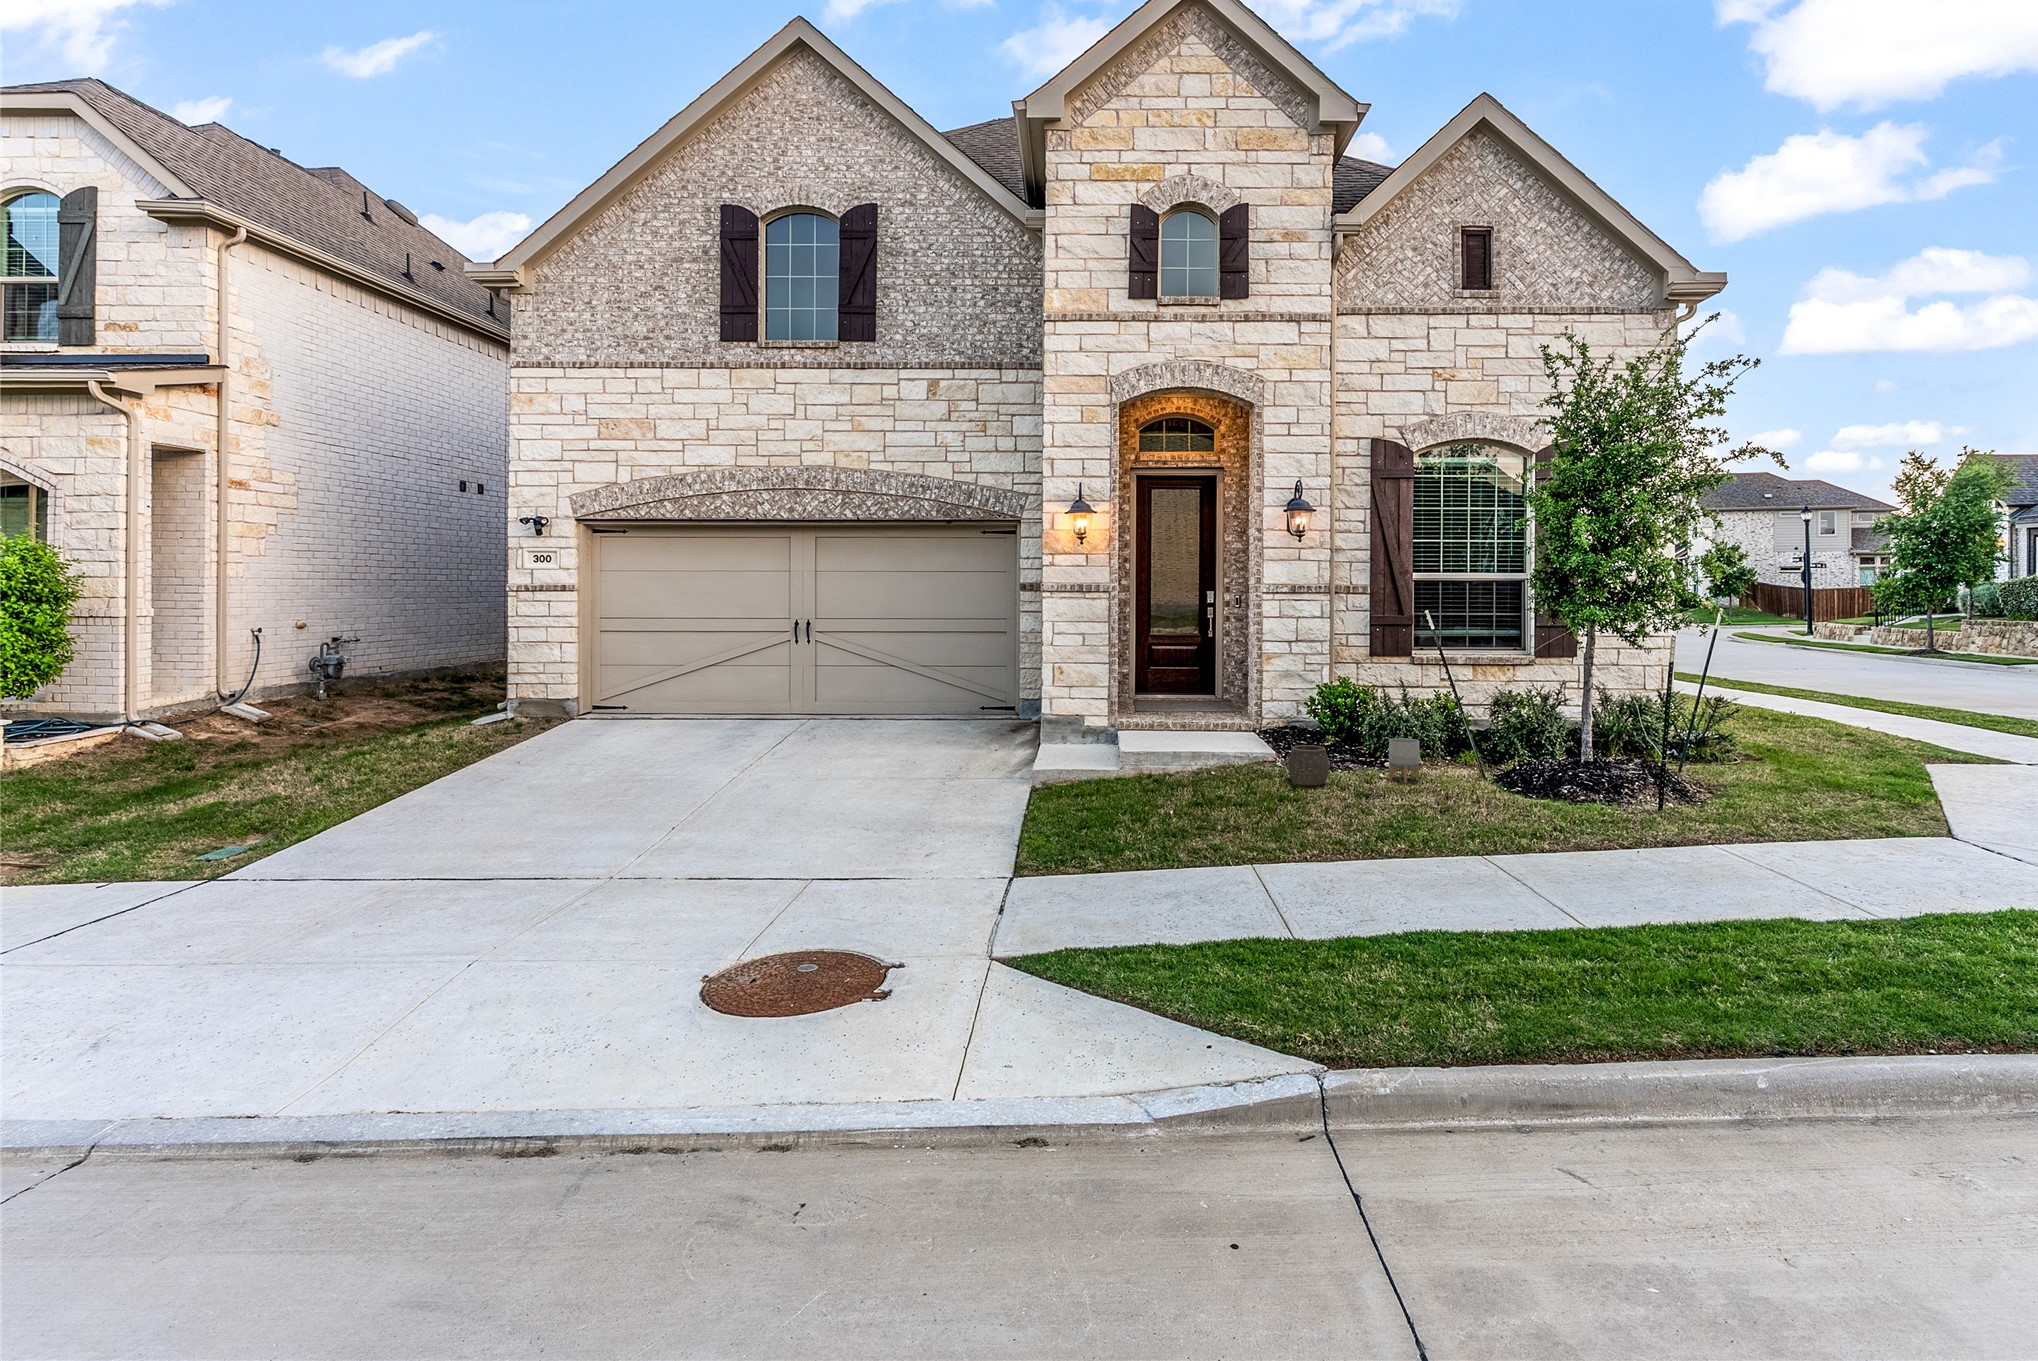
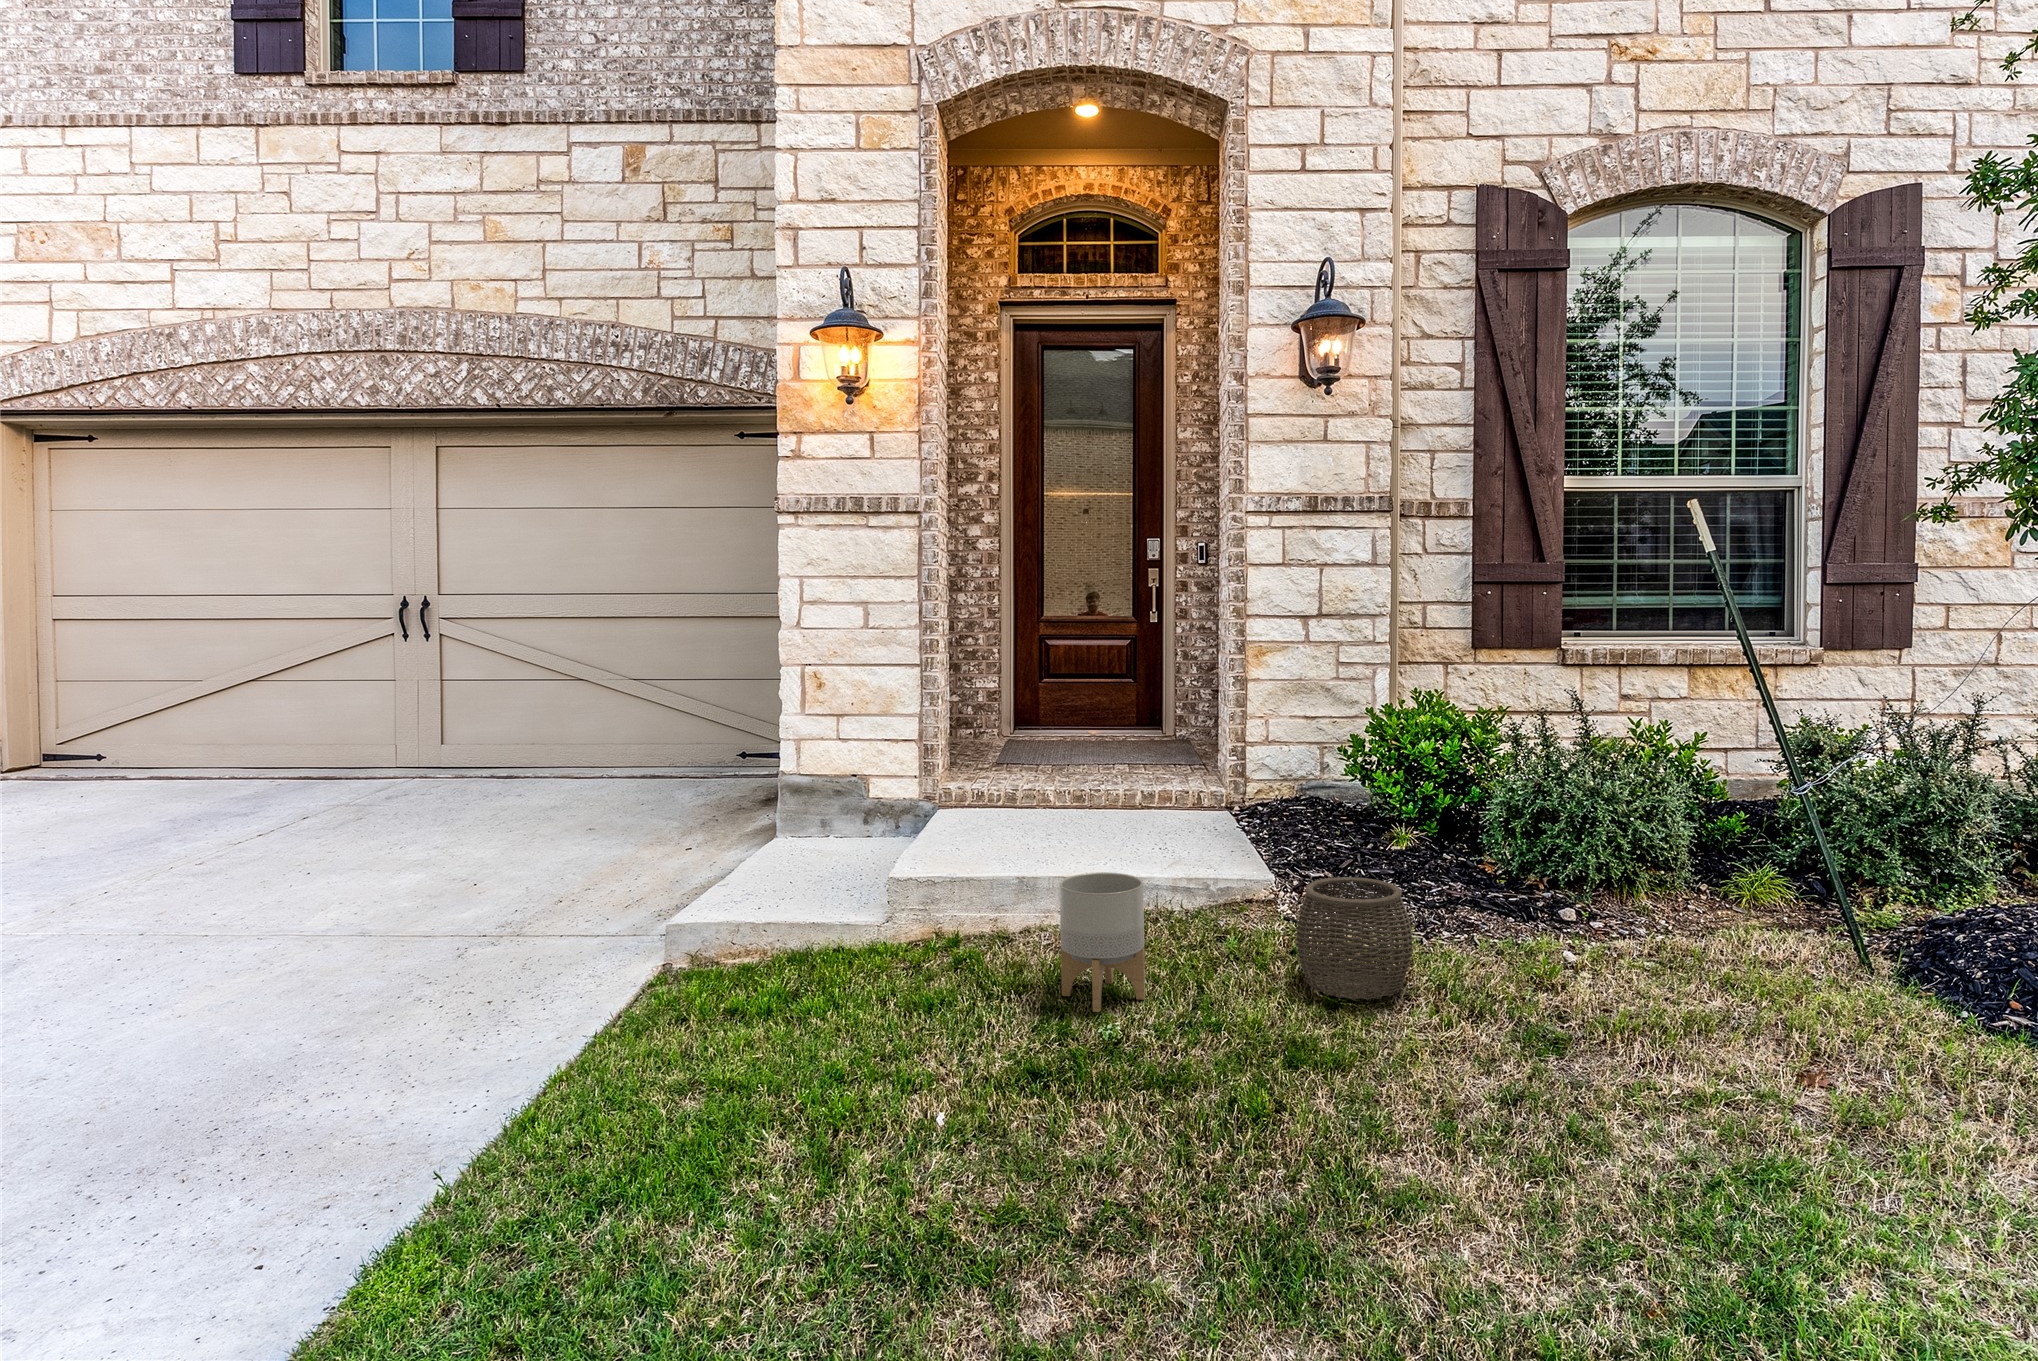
planter: present [1389,738,1419,783] -> present [1060,872,1145,1012]

